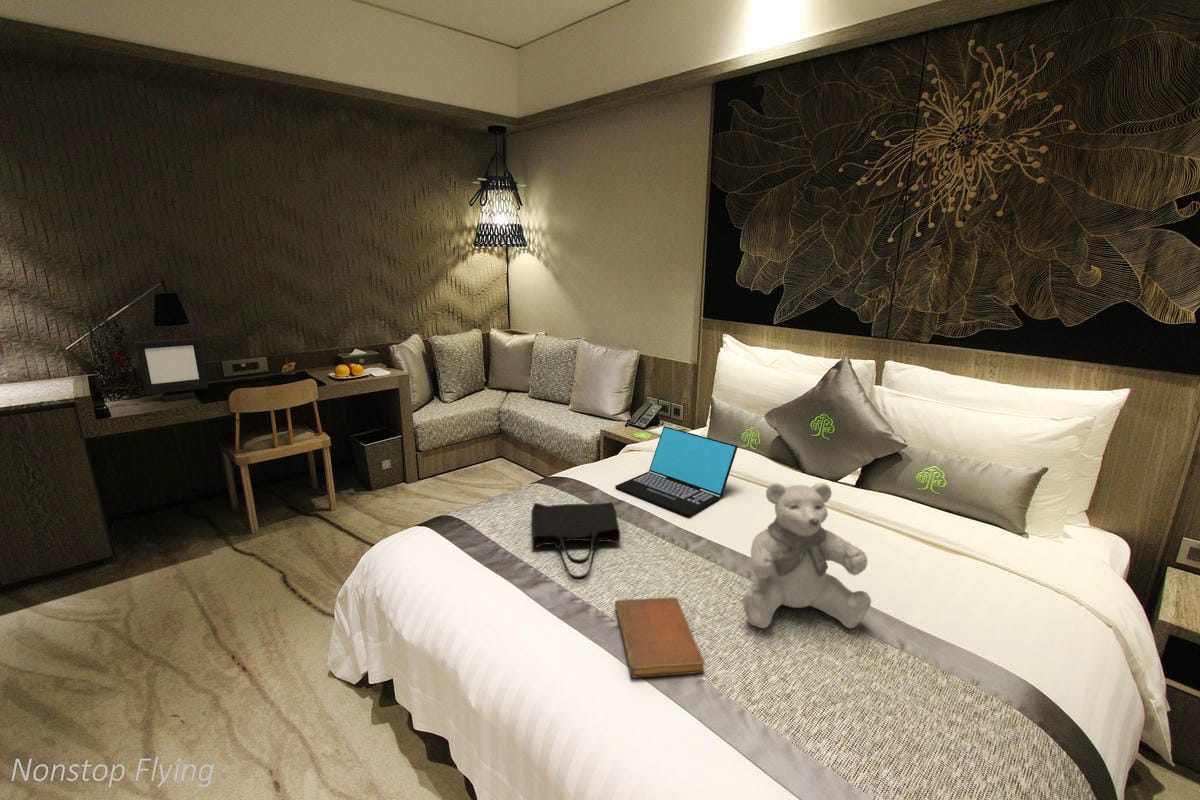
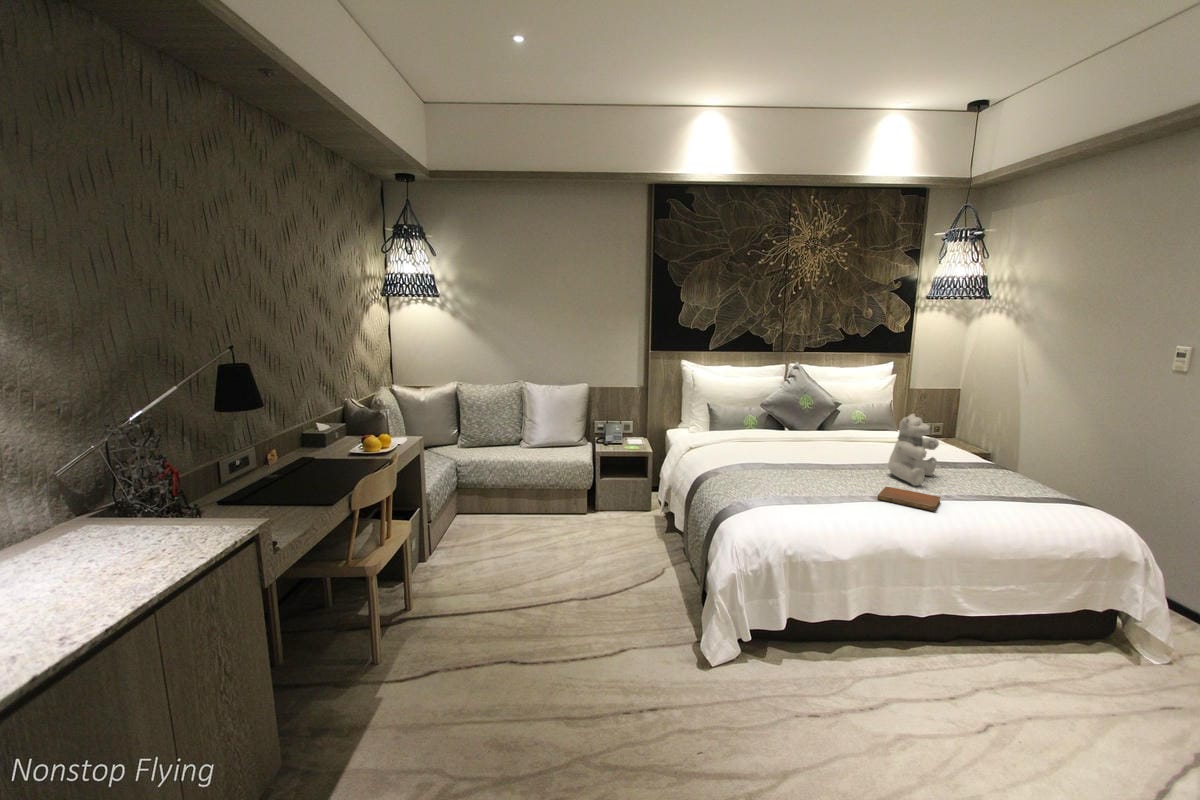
picture frame: present [135,338,208,402] -> none [244,425,304,513]
laptop: present [615,426,738,517] -> none [734,421,805,464]
tote bag: present [531,502,620,580] -> none [759,466,847,498]

